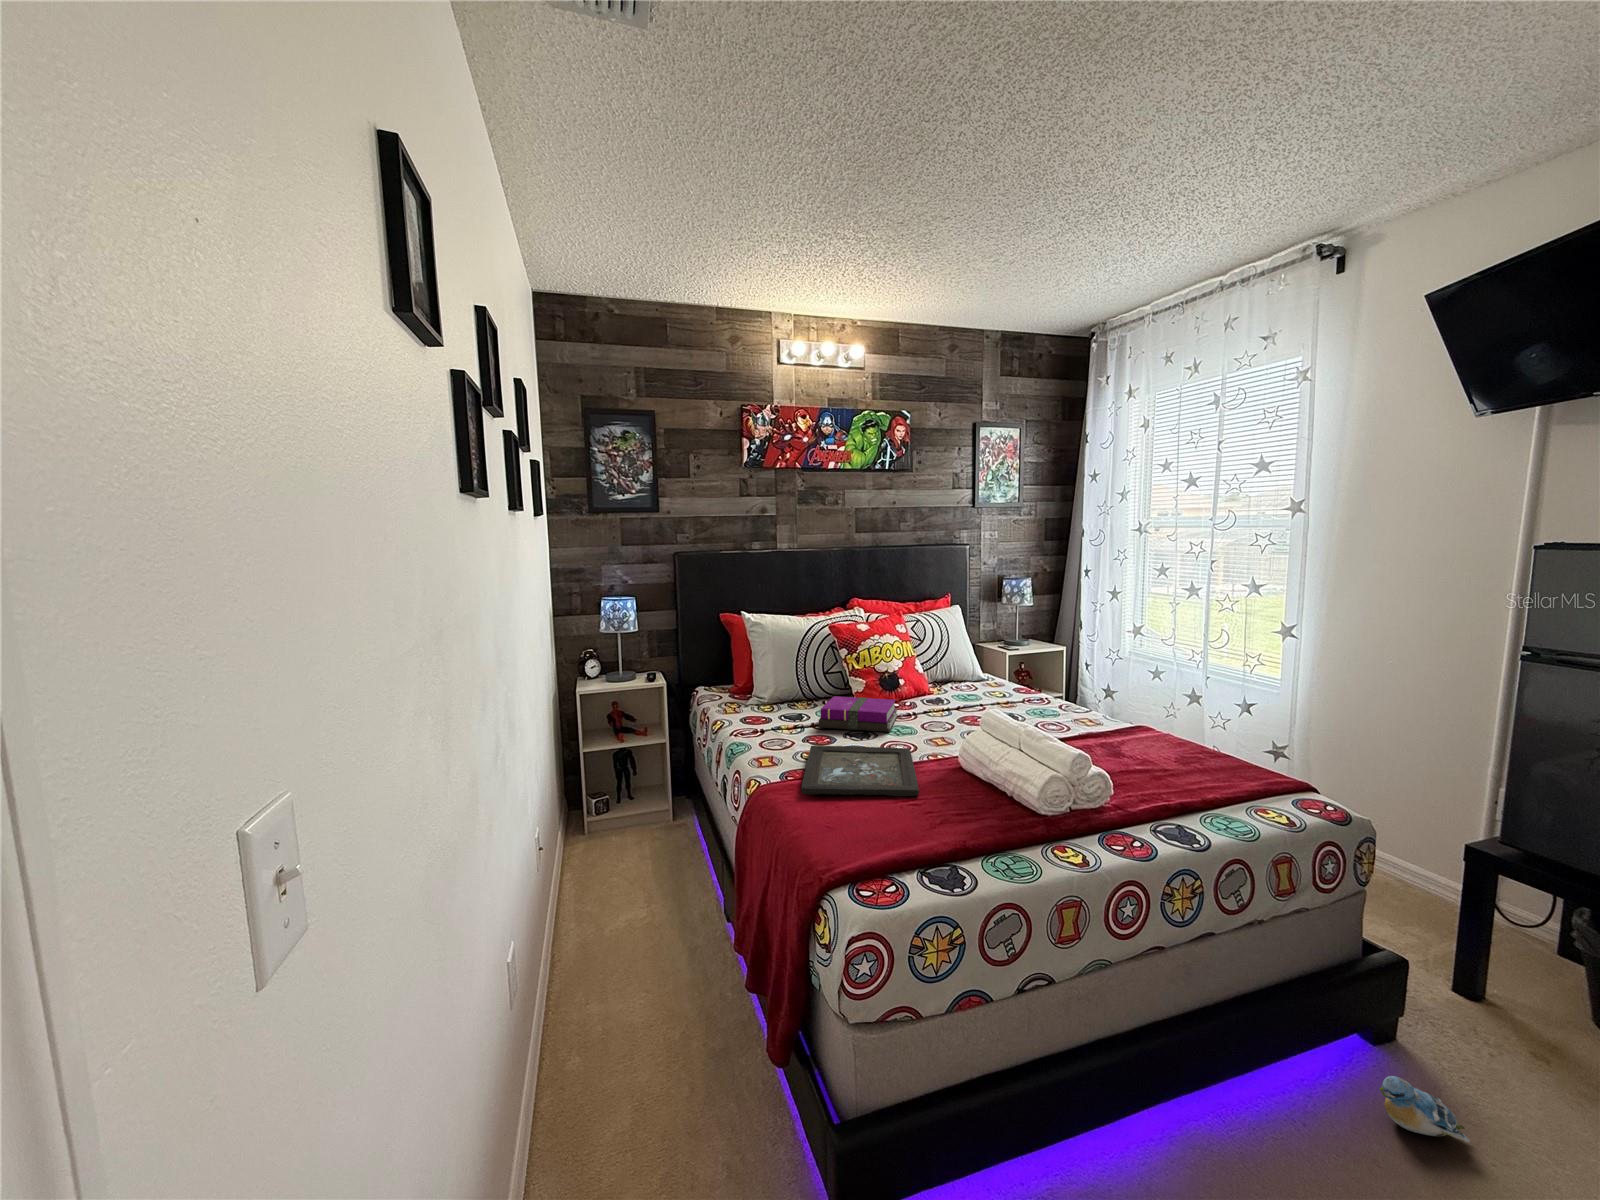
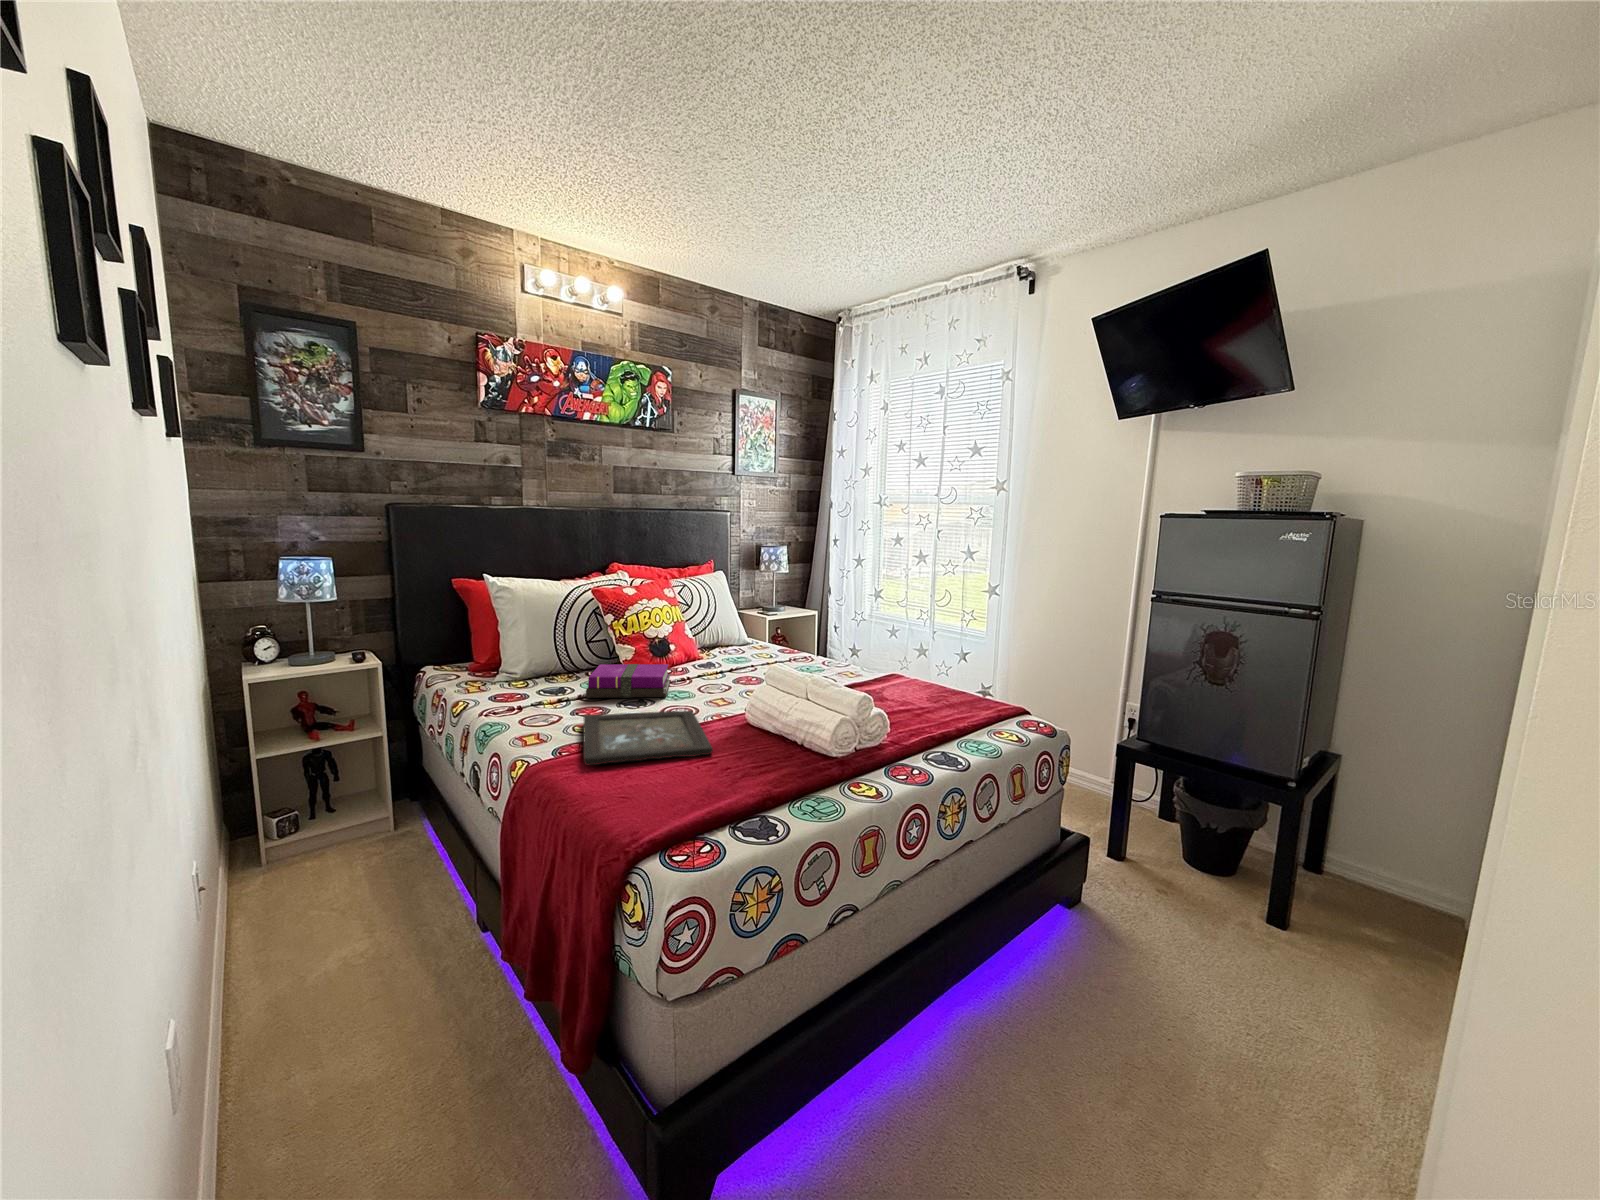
plush toy: present [1379,1076,1470,1142] -> none [1086,935,1142,975]

